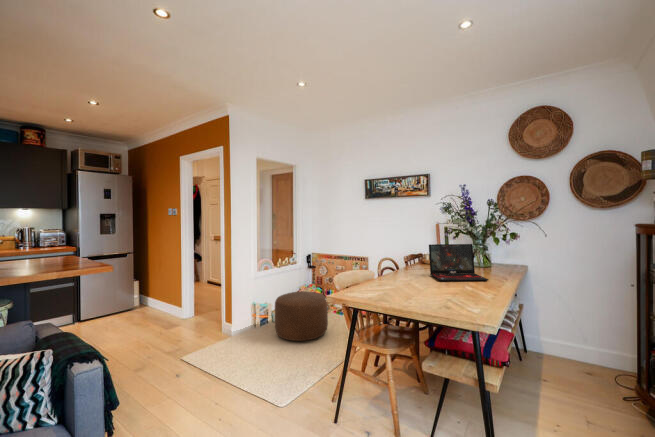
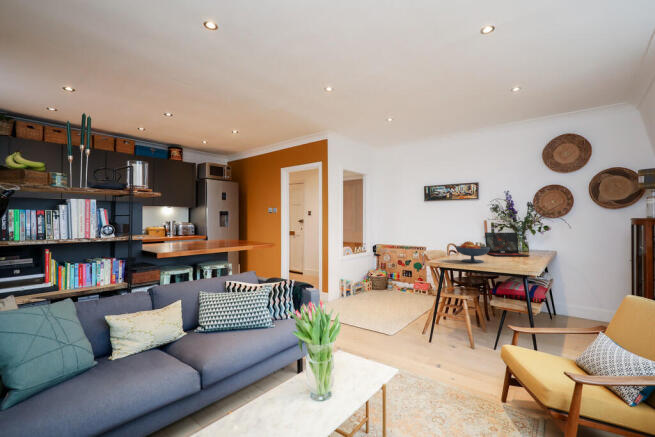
fruit bowl: none [372,264,423,303] -> present [456,241,490,263]
ottoman: present [275,291,328,341] -> none [361,271,401,304]

